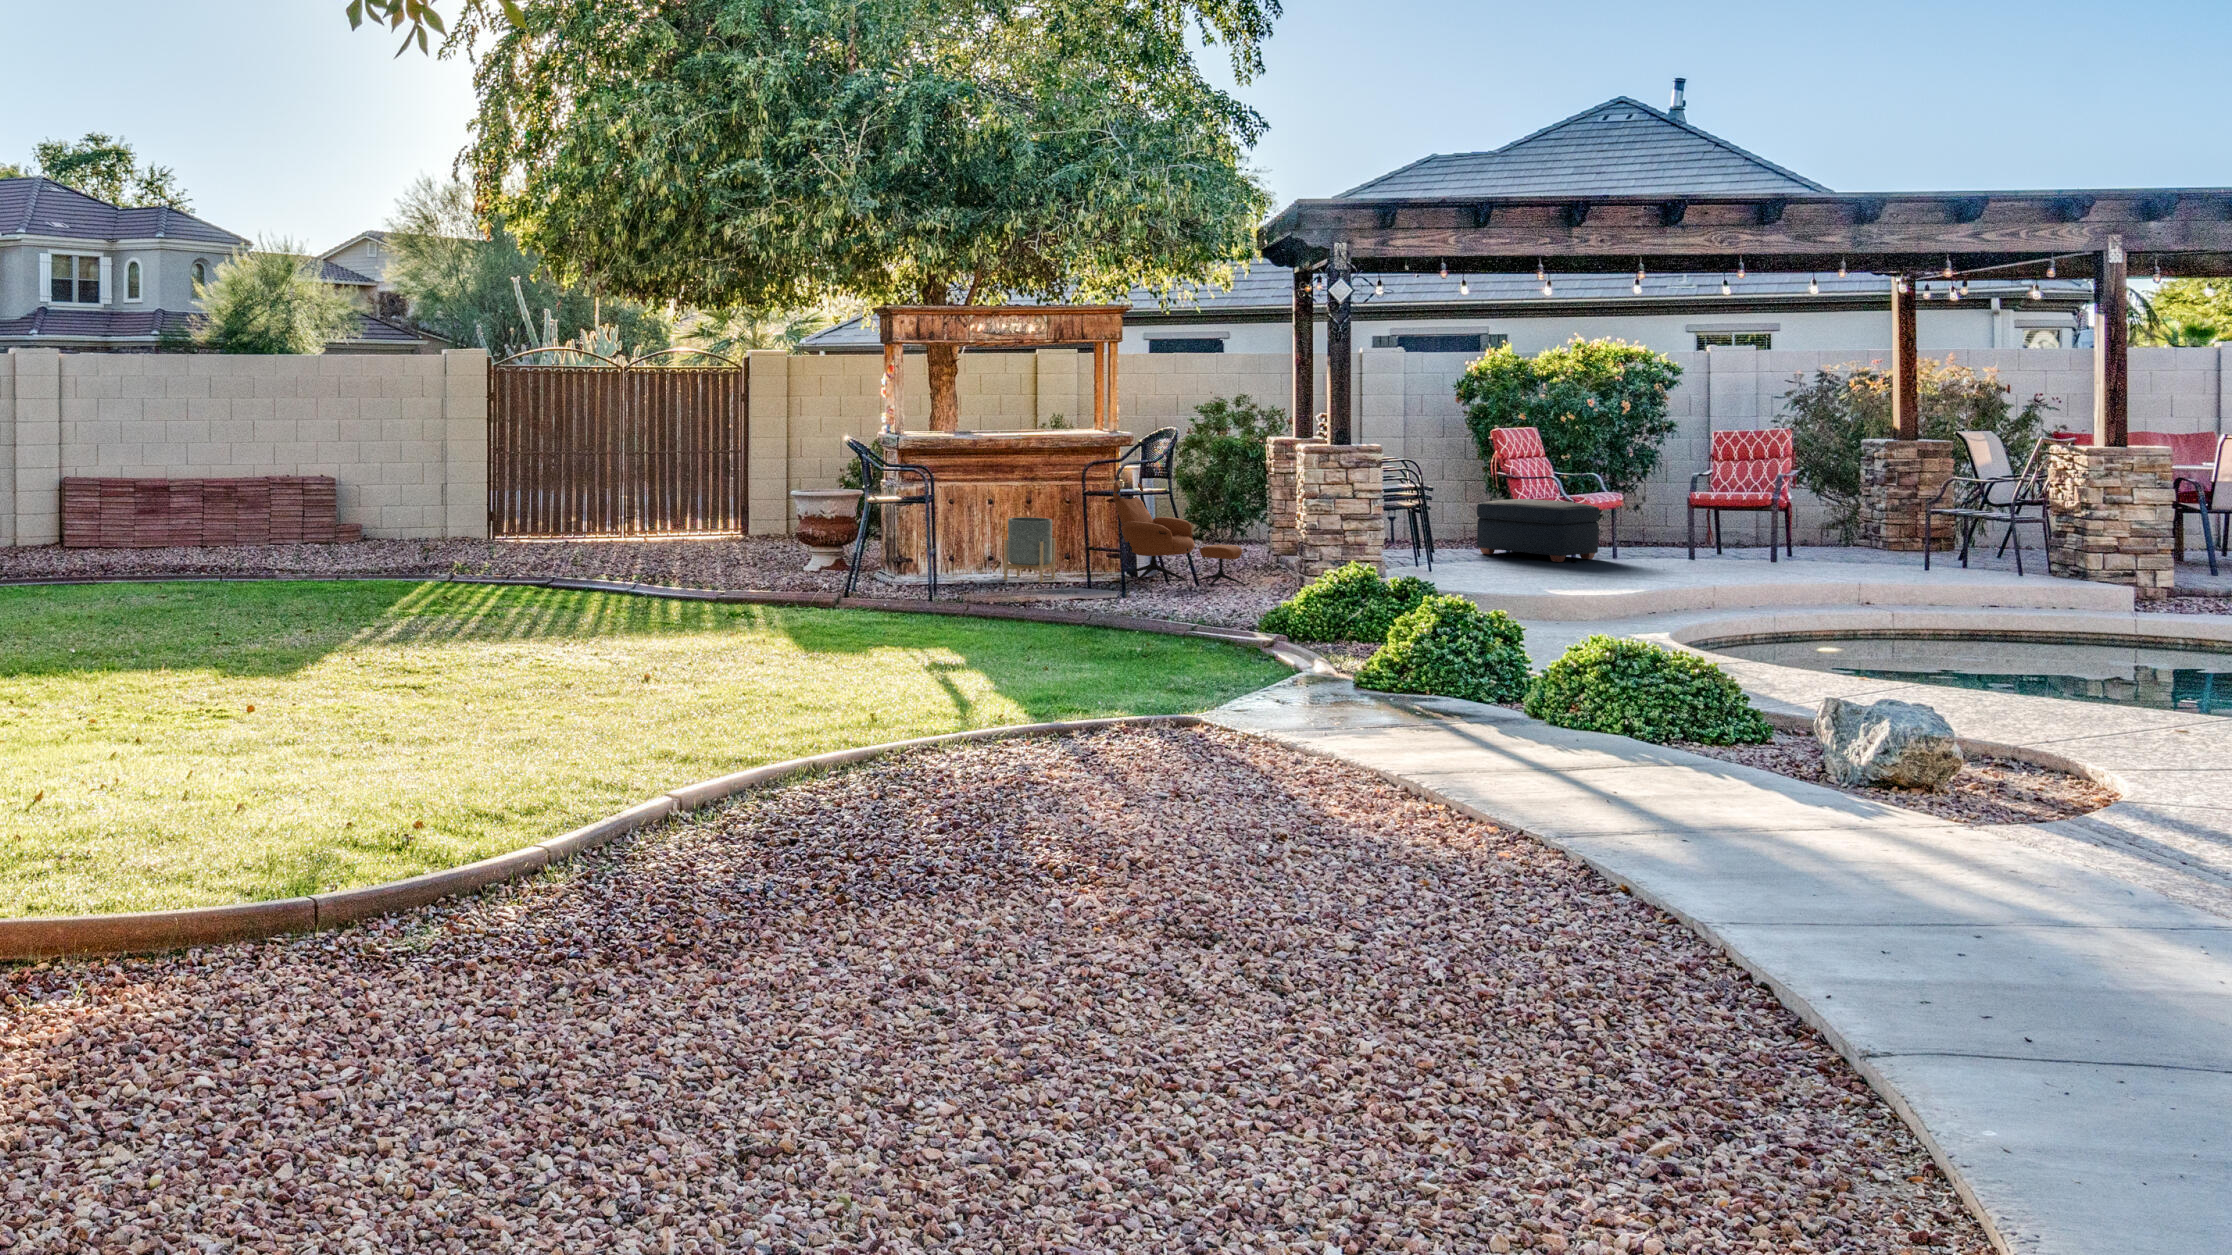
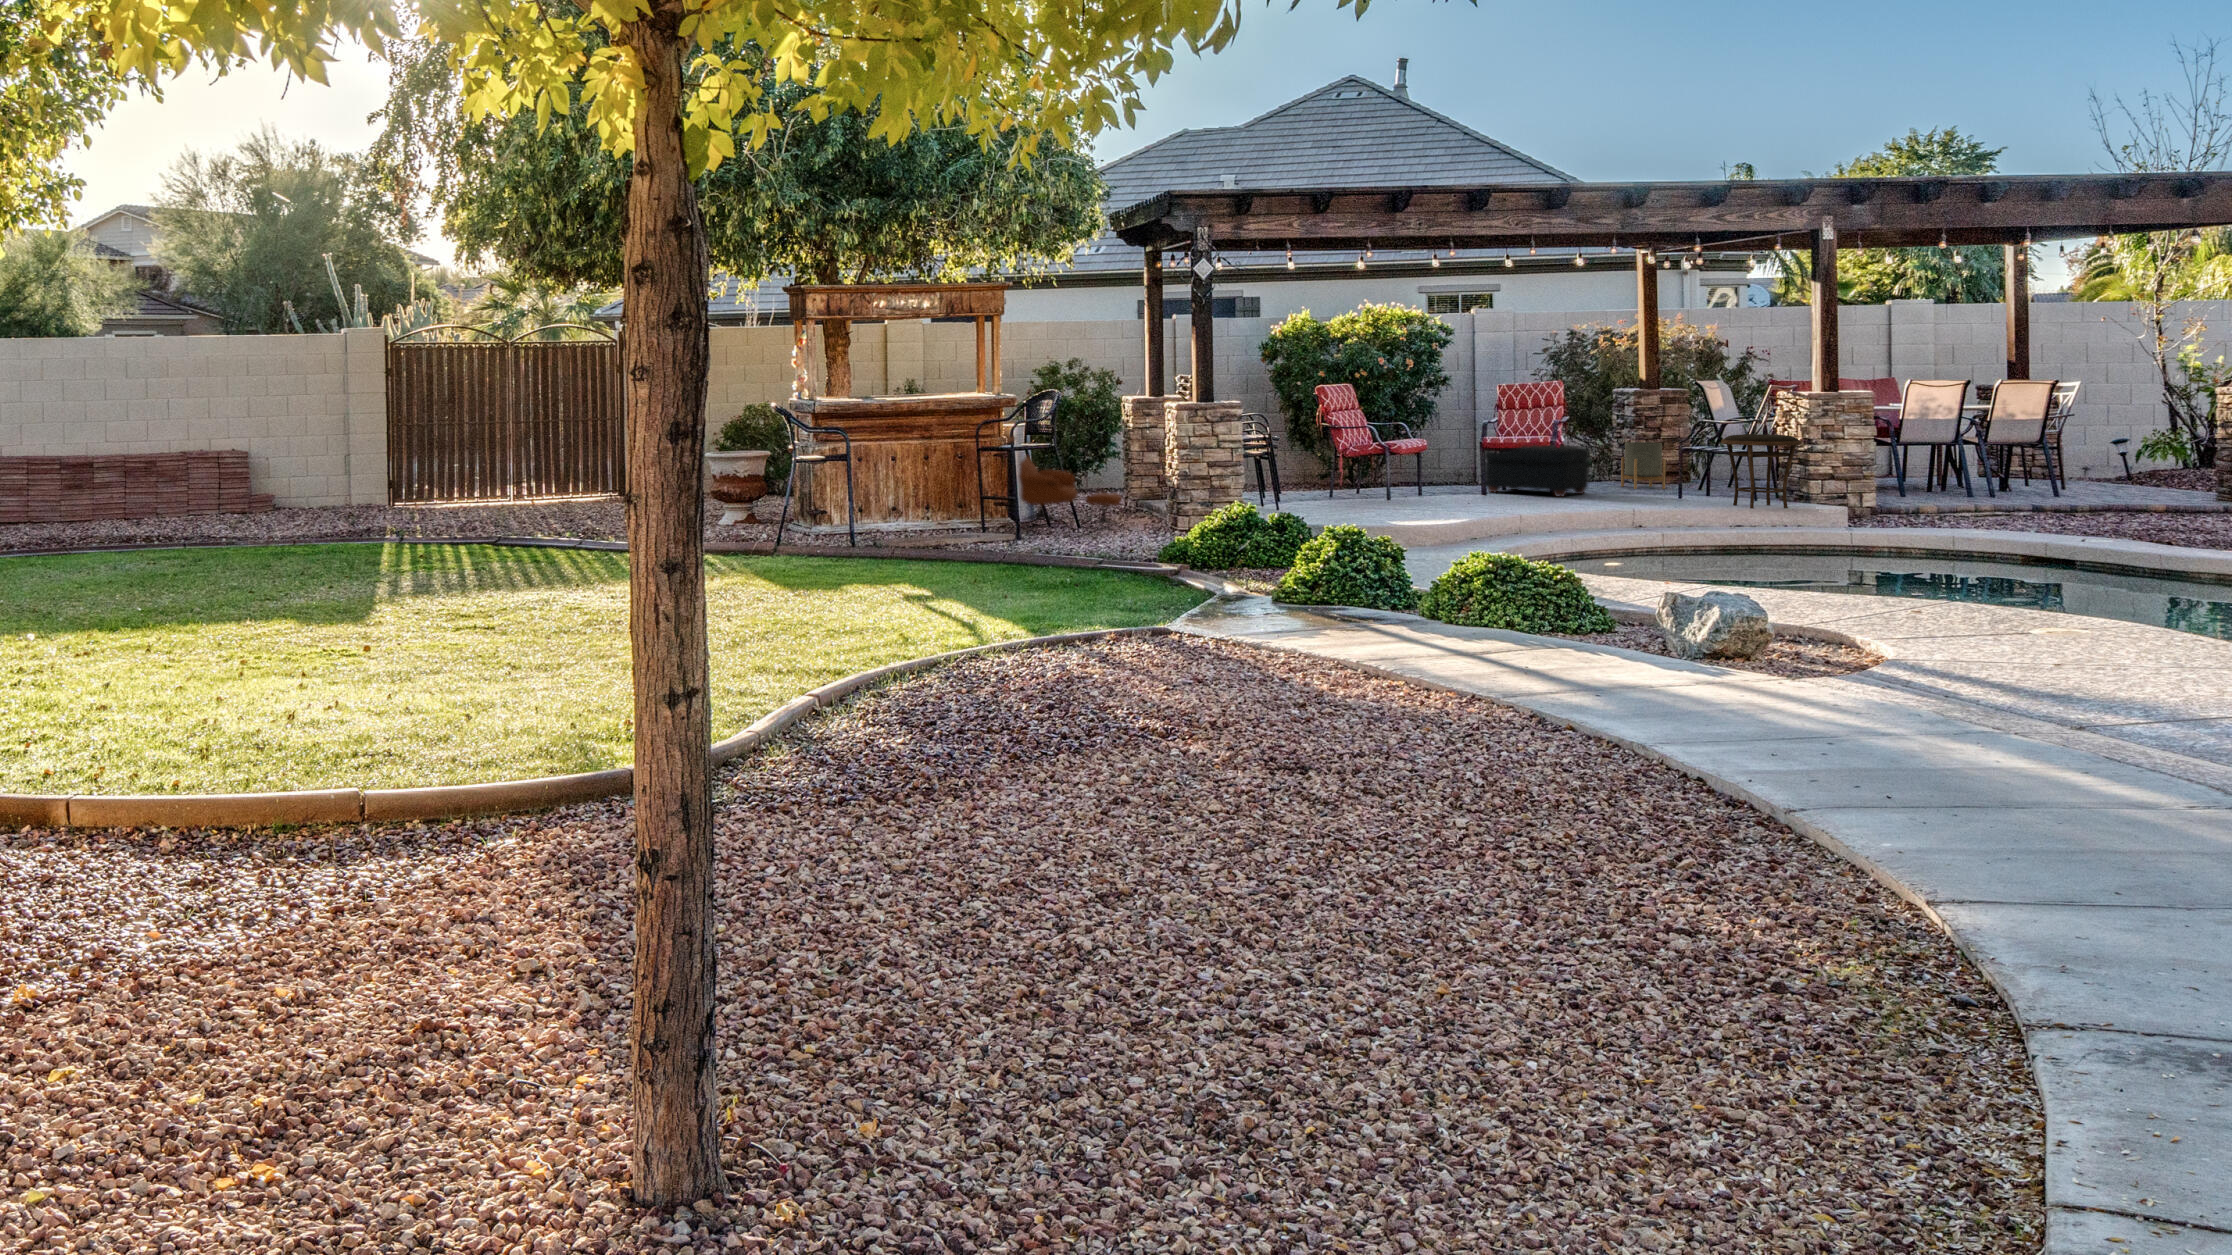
side table: none [1981,496,2084,584] -> present [1721,434,1801,508]
ottoman: present [1477,499,1600,562] -> present [1484,445,1590,497]
planter: present [1004,517,1055,583] -> present [1621,442,1666,489]

